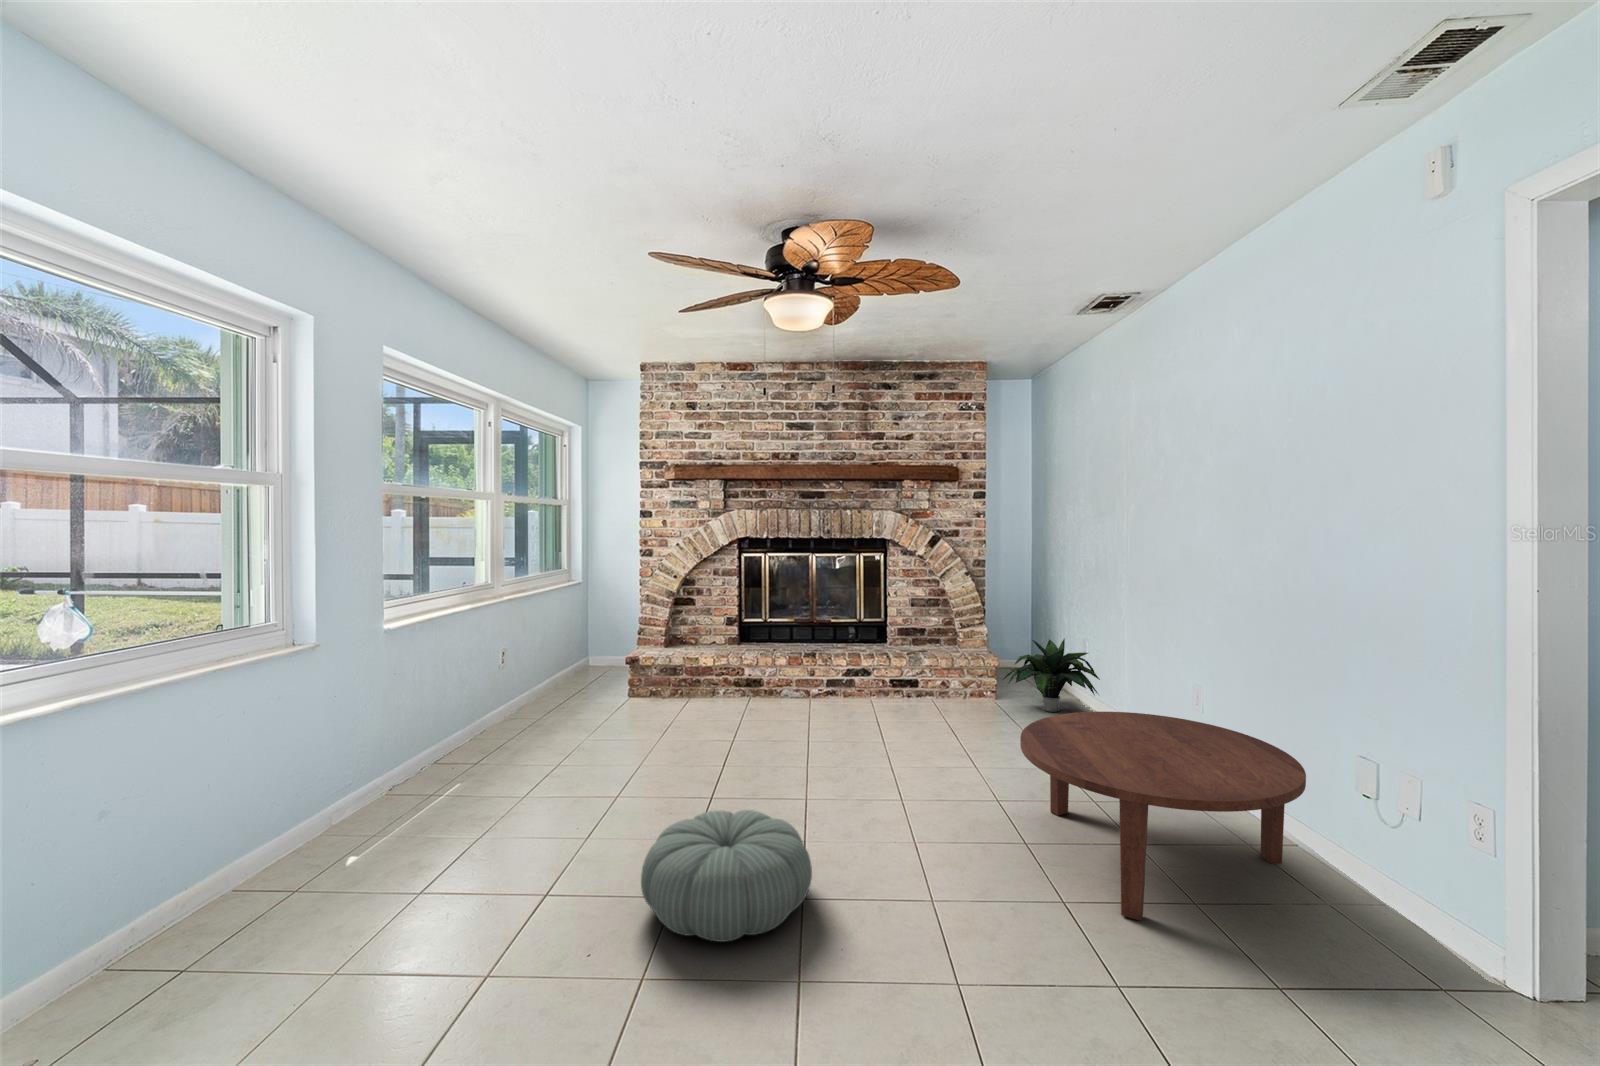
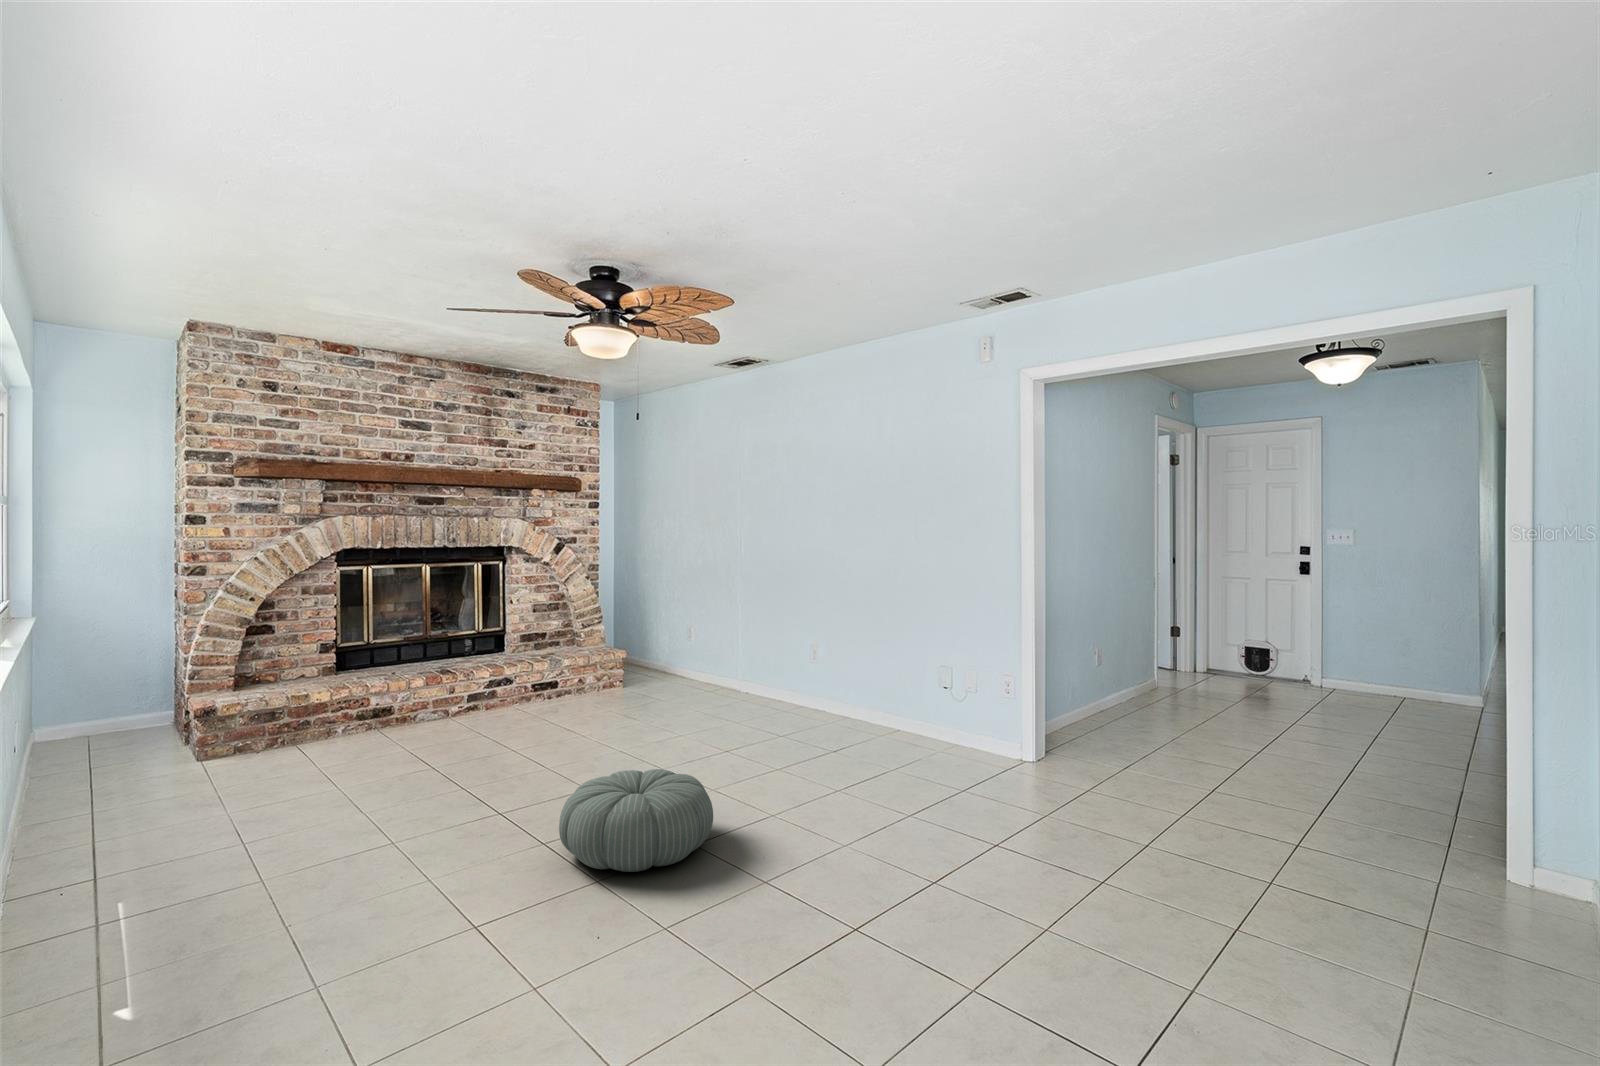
potted plant: present [1004,639,1100,712] -> none [644,624,723,689]
coffee table: present [1020,712,1306,920] -> none [764,656,936,772]

